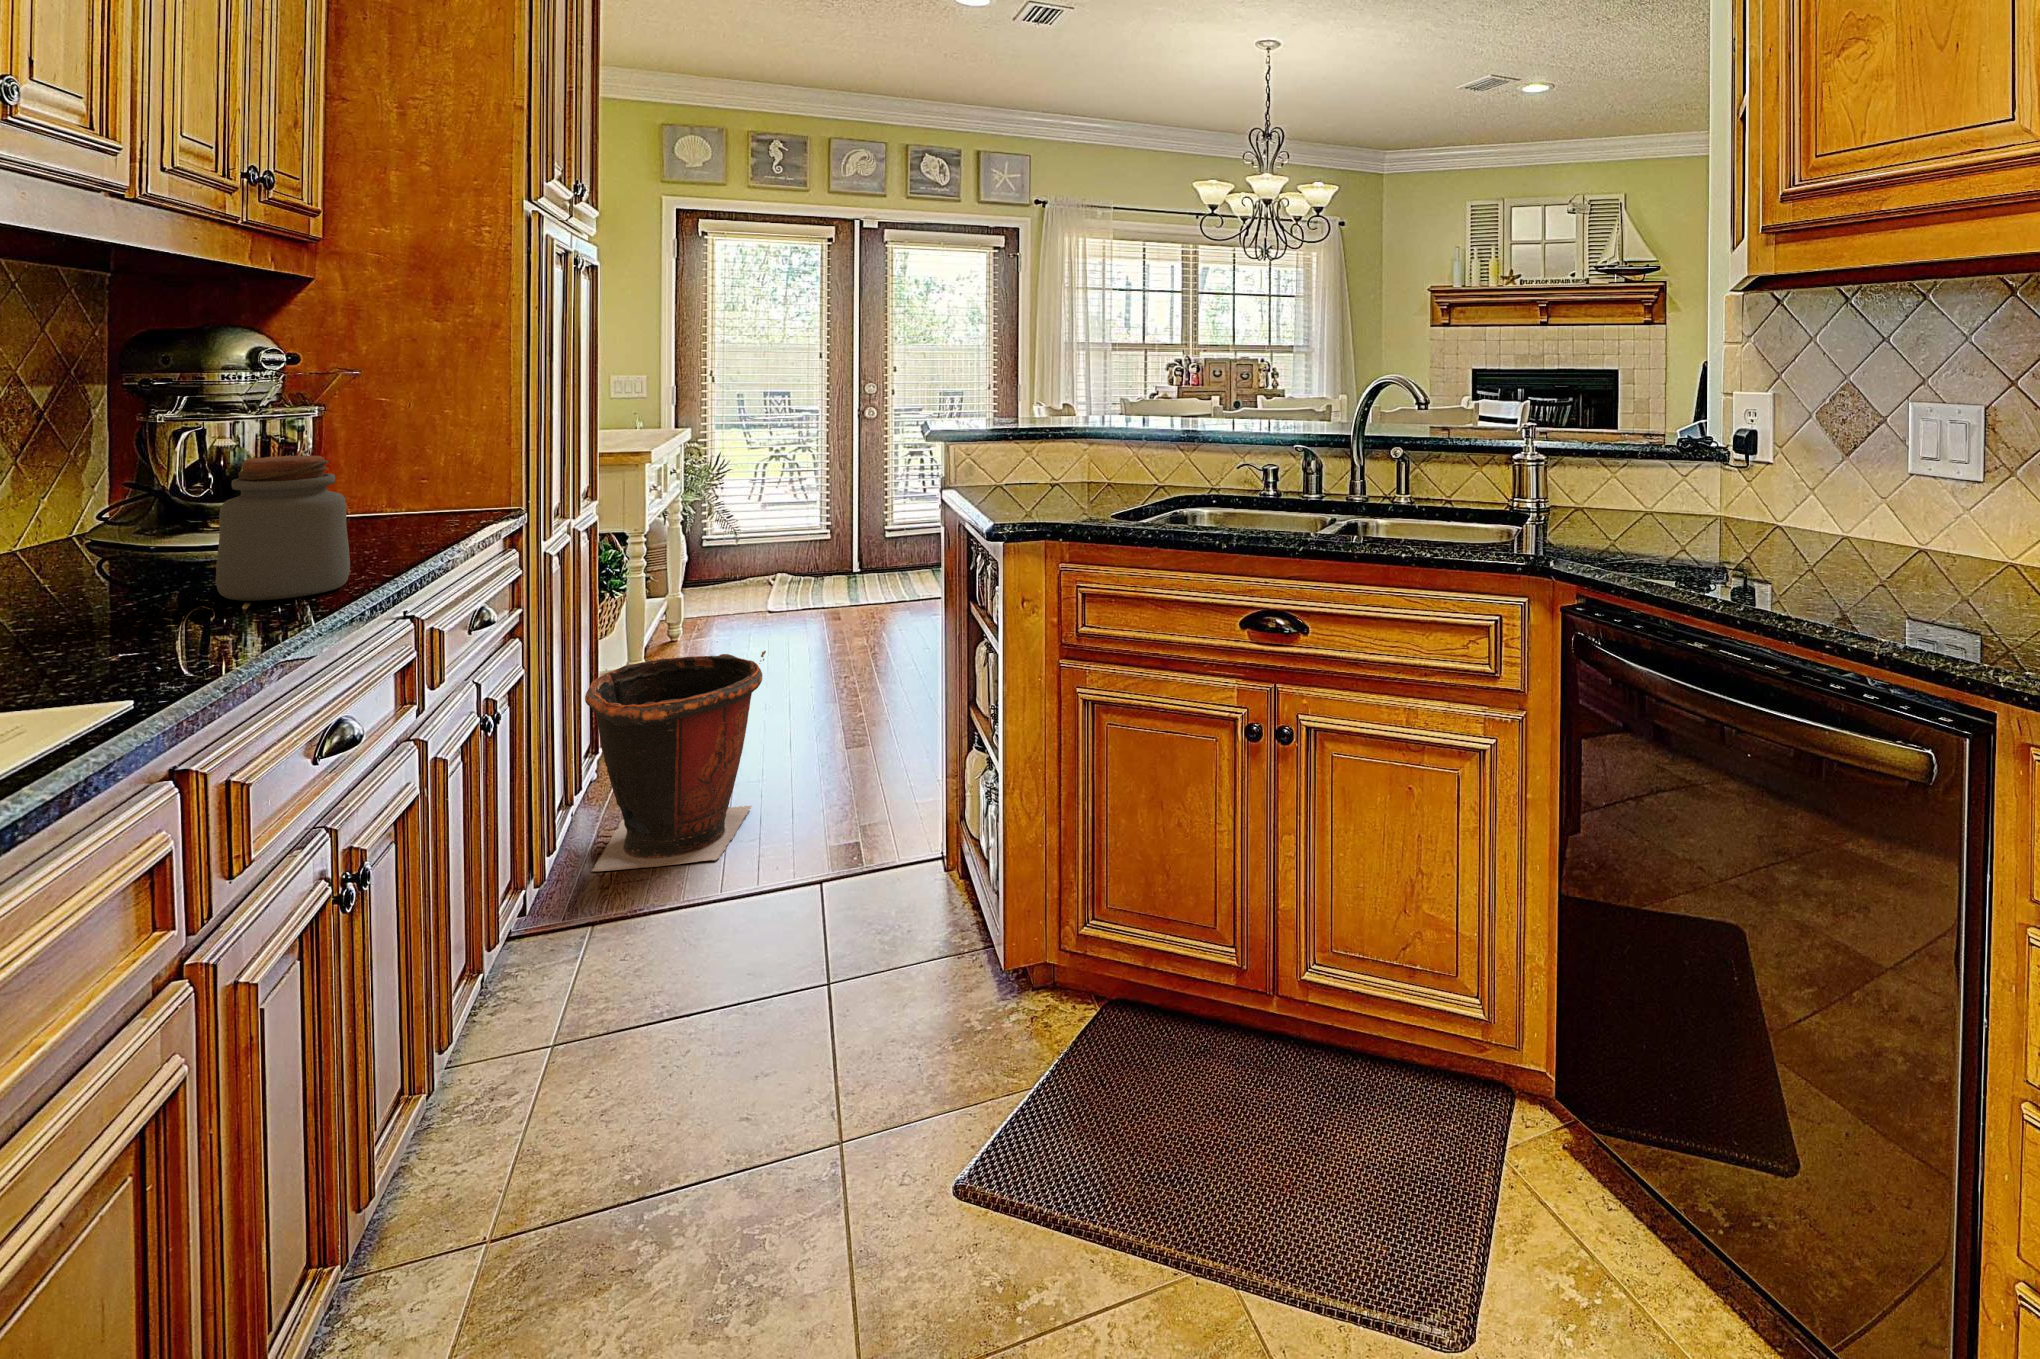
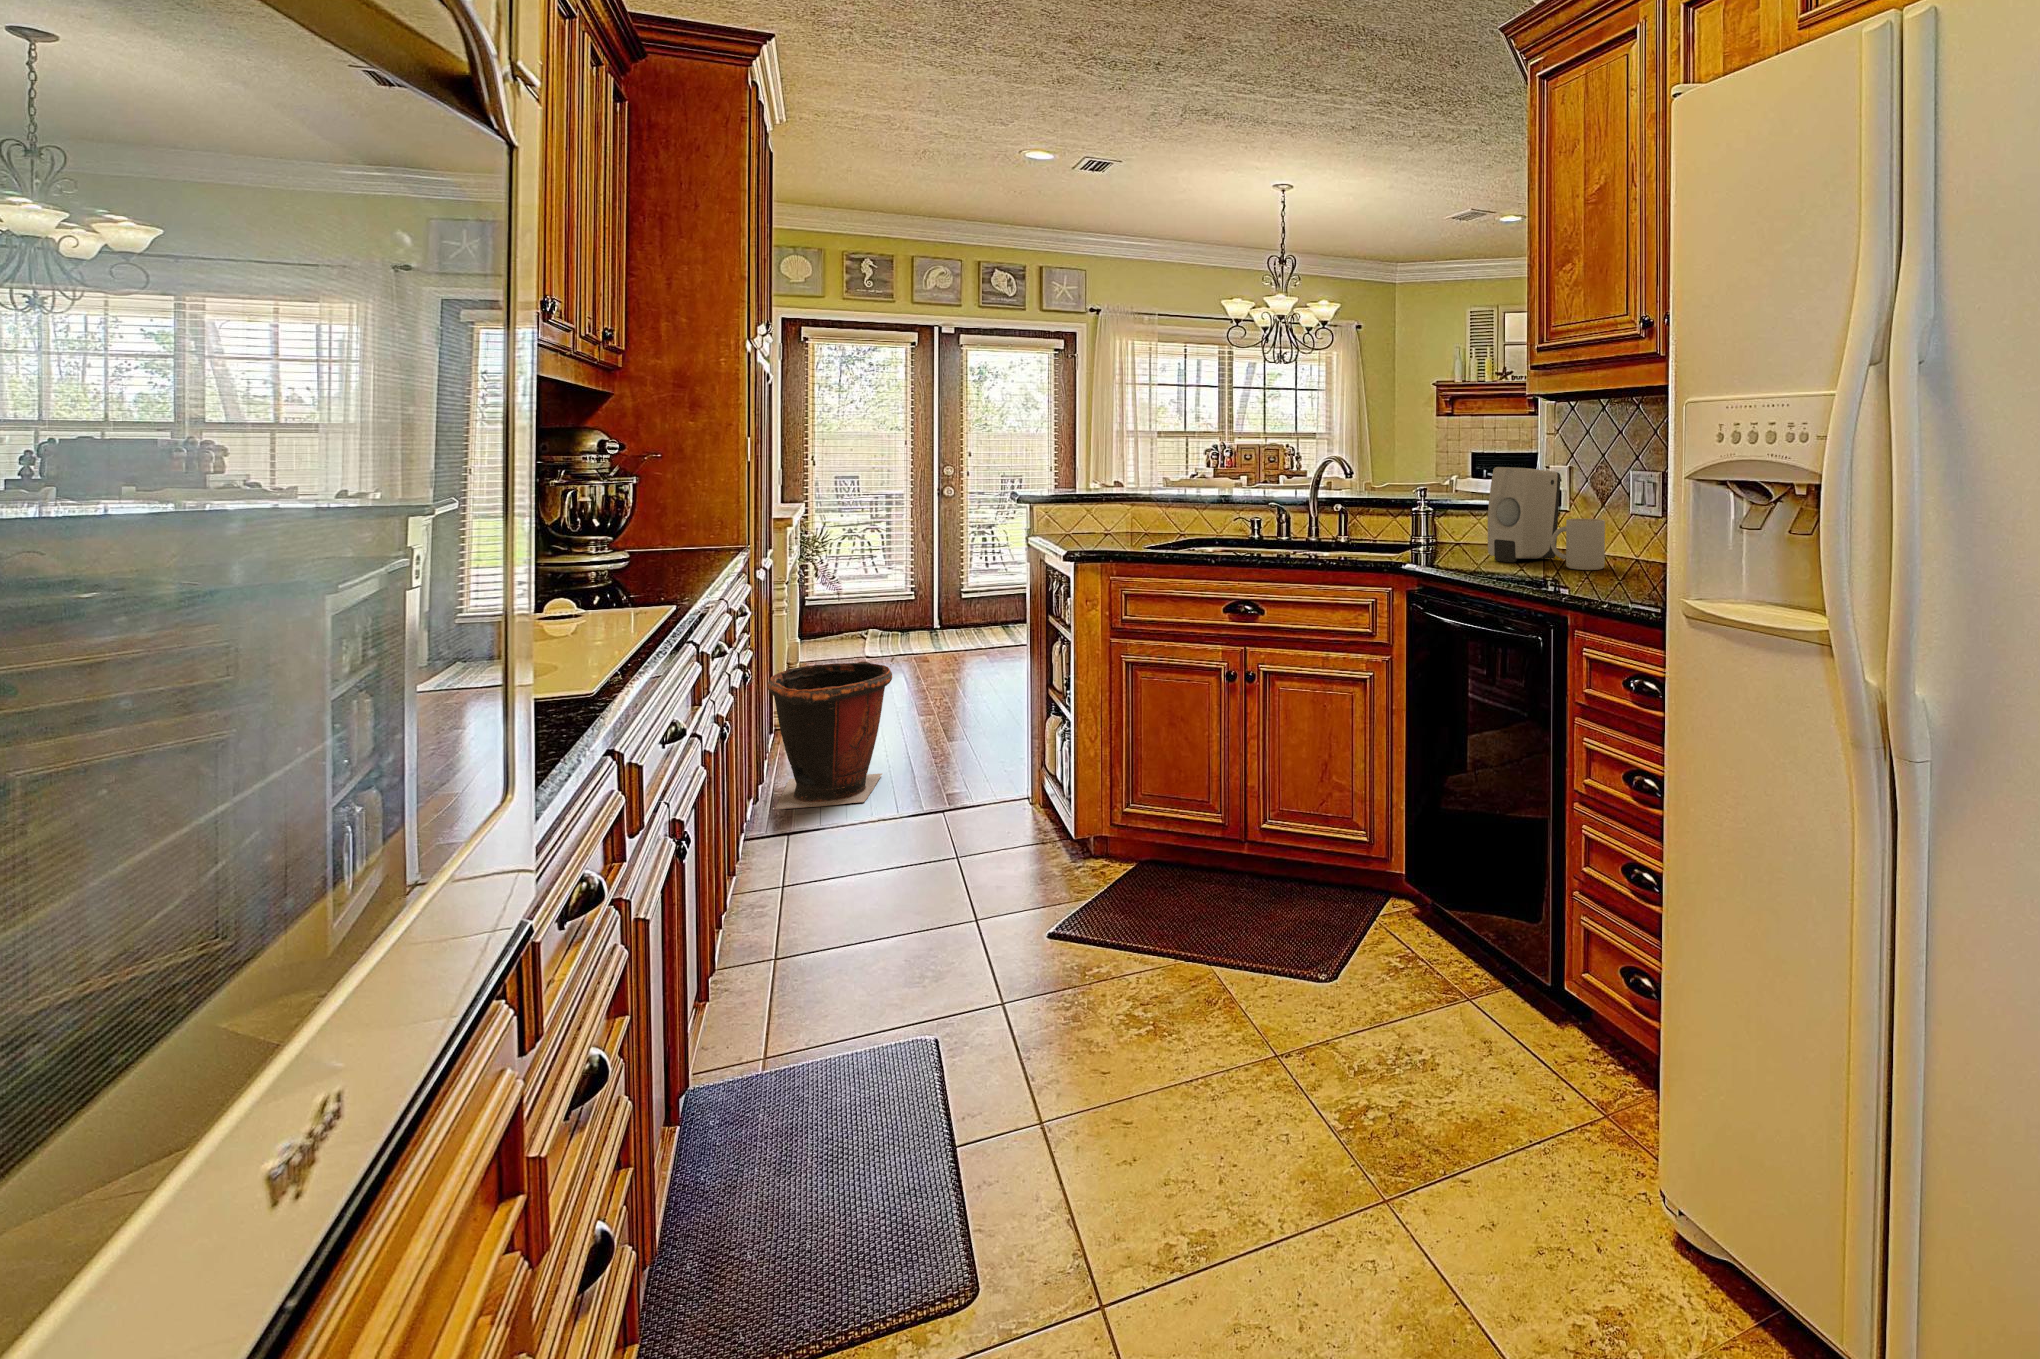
soap dispenser: none [1669,400,1782,557] -> present [1488,467,1561,562]
jar: present [216,456,350,601] -> none [619,501,688,582]
mug: none [1797,488,1900,579] -> present [1551,519,1605,570]

